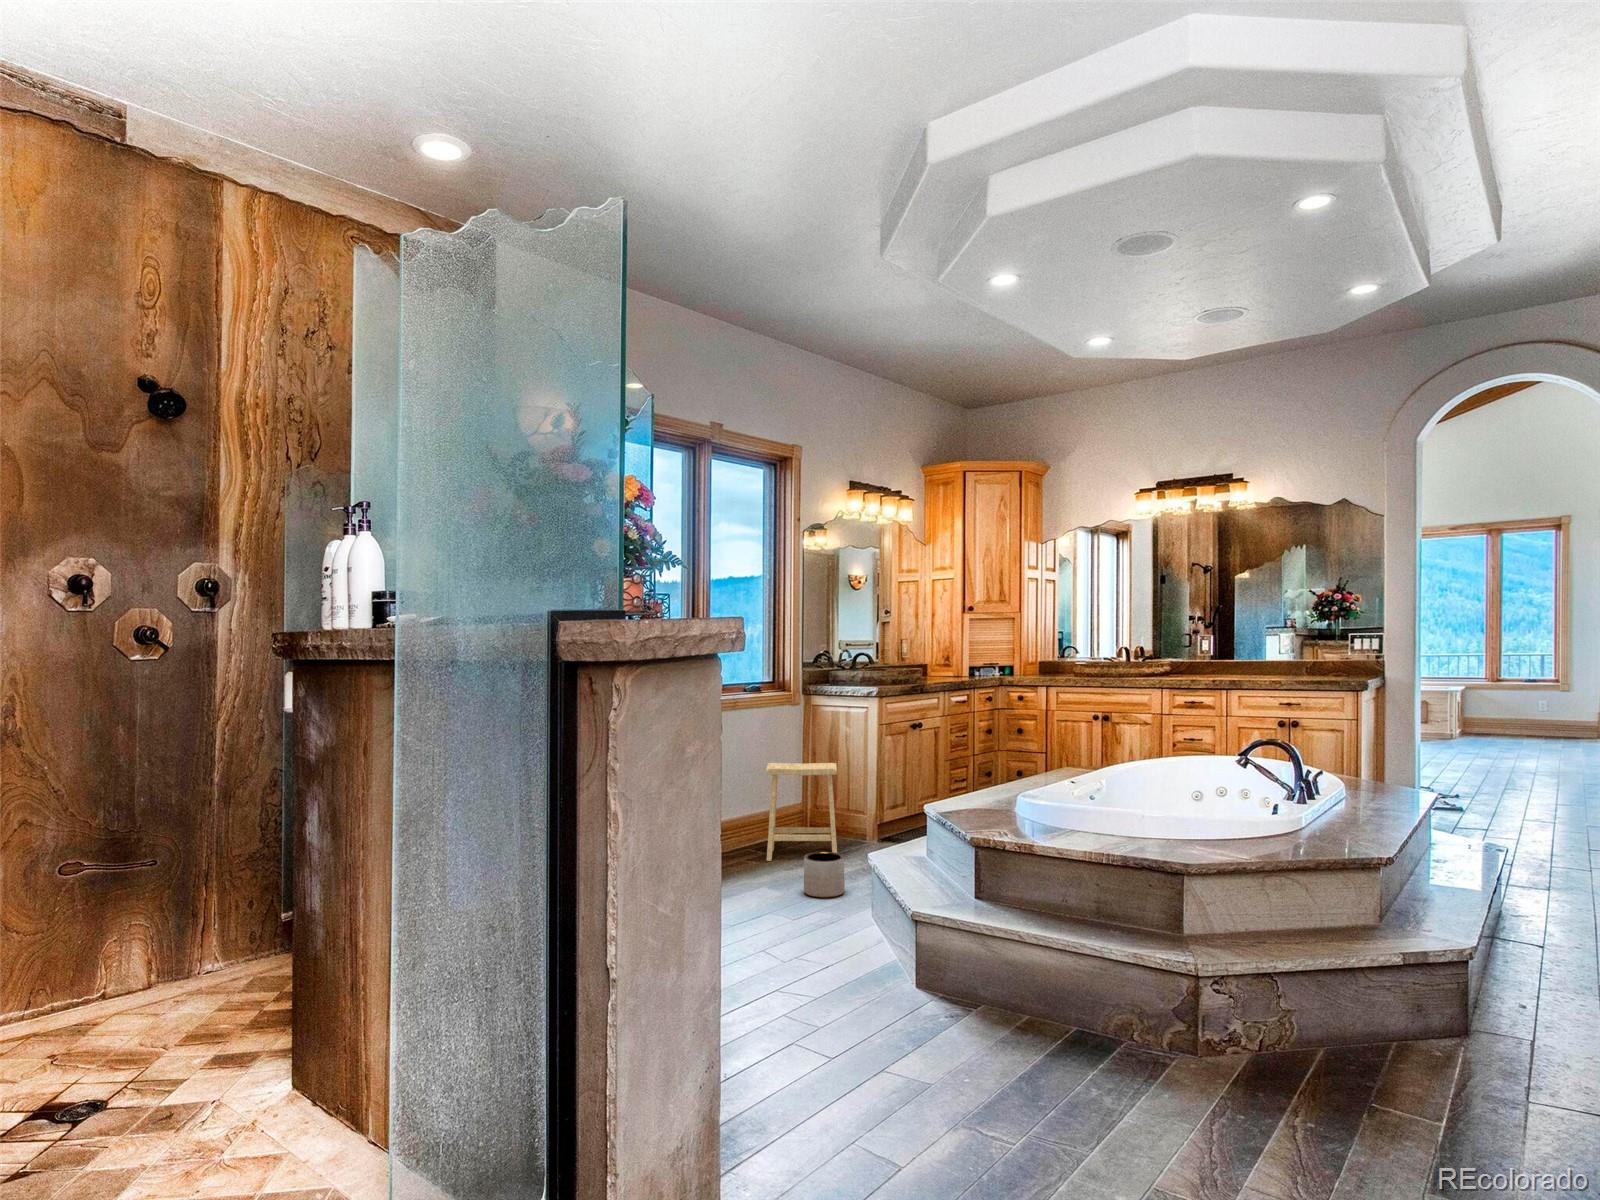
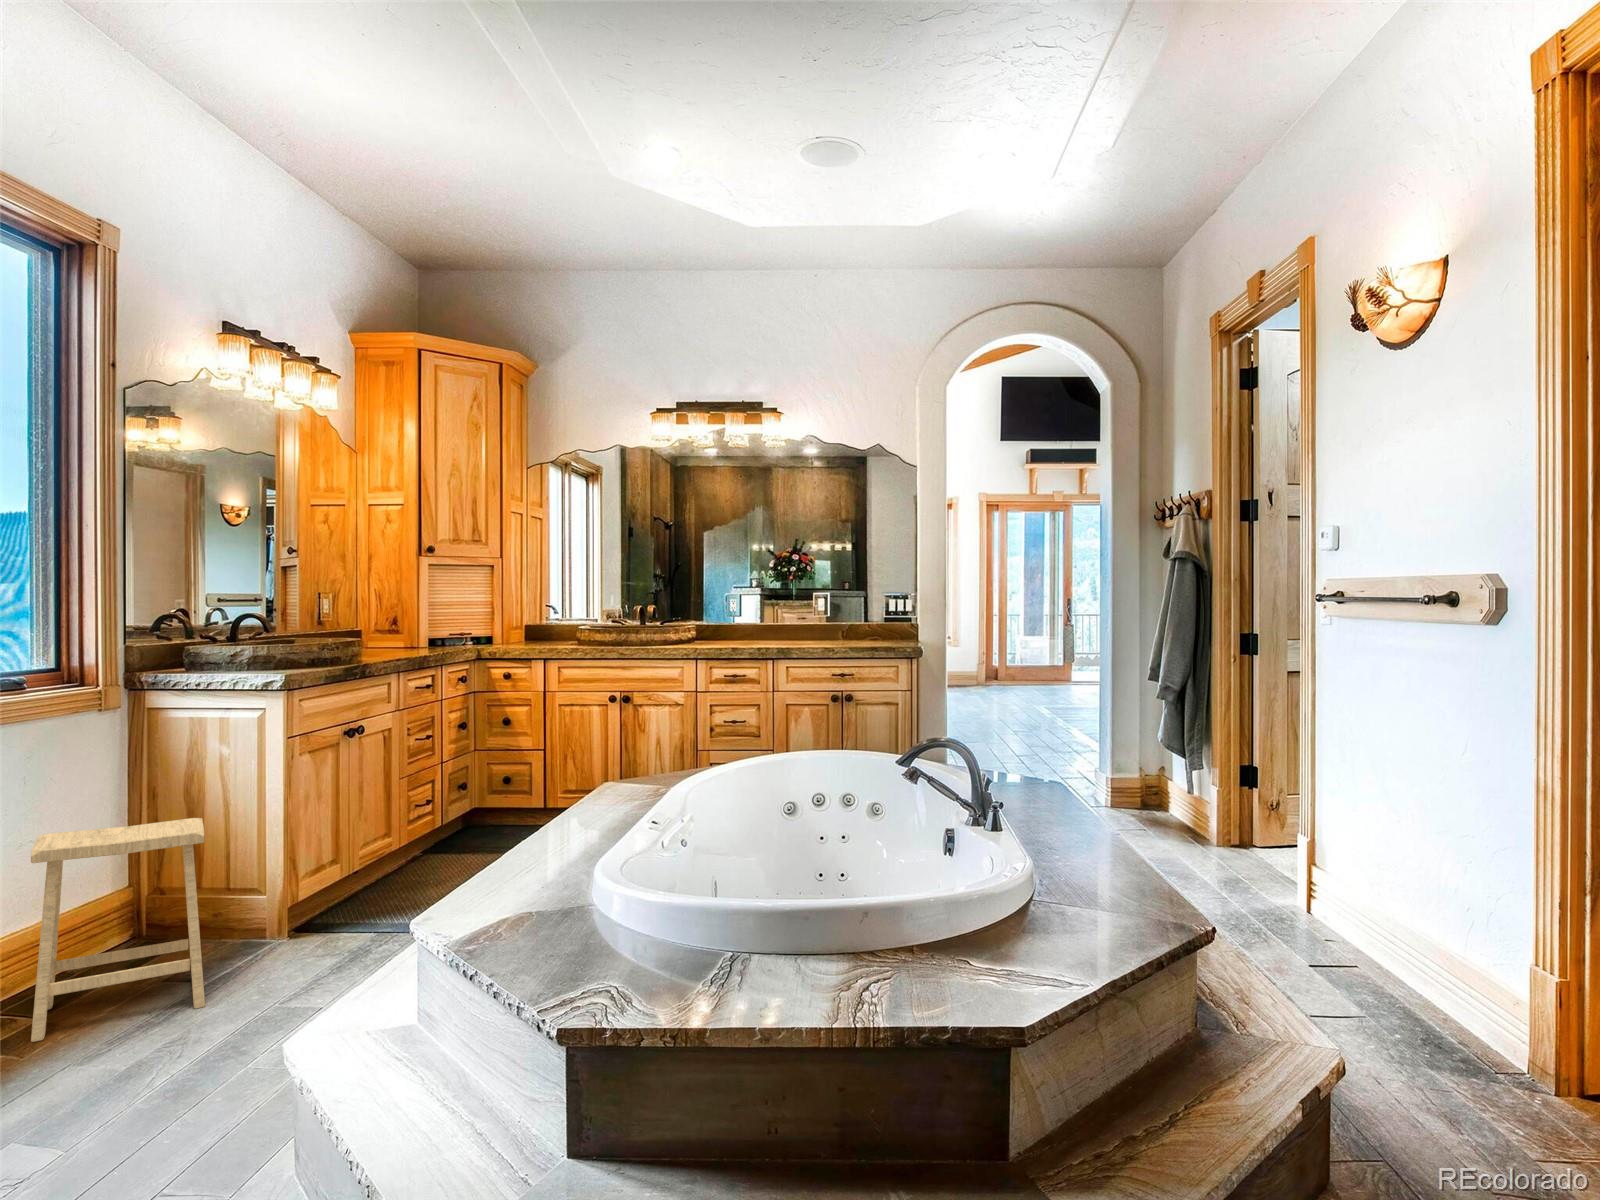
planter: present [804,852,845,898] -> none [123,1019,226,1134]

